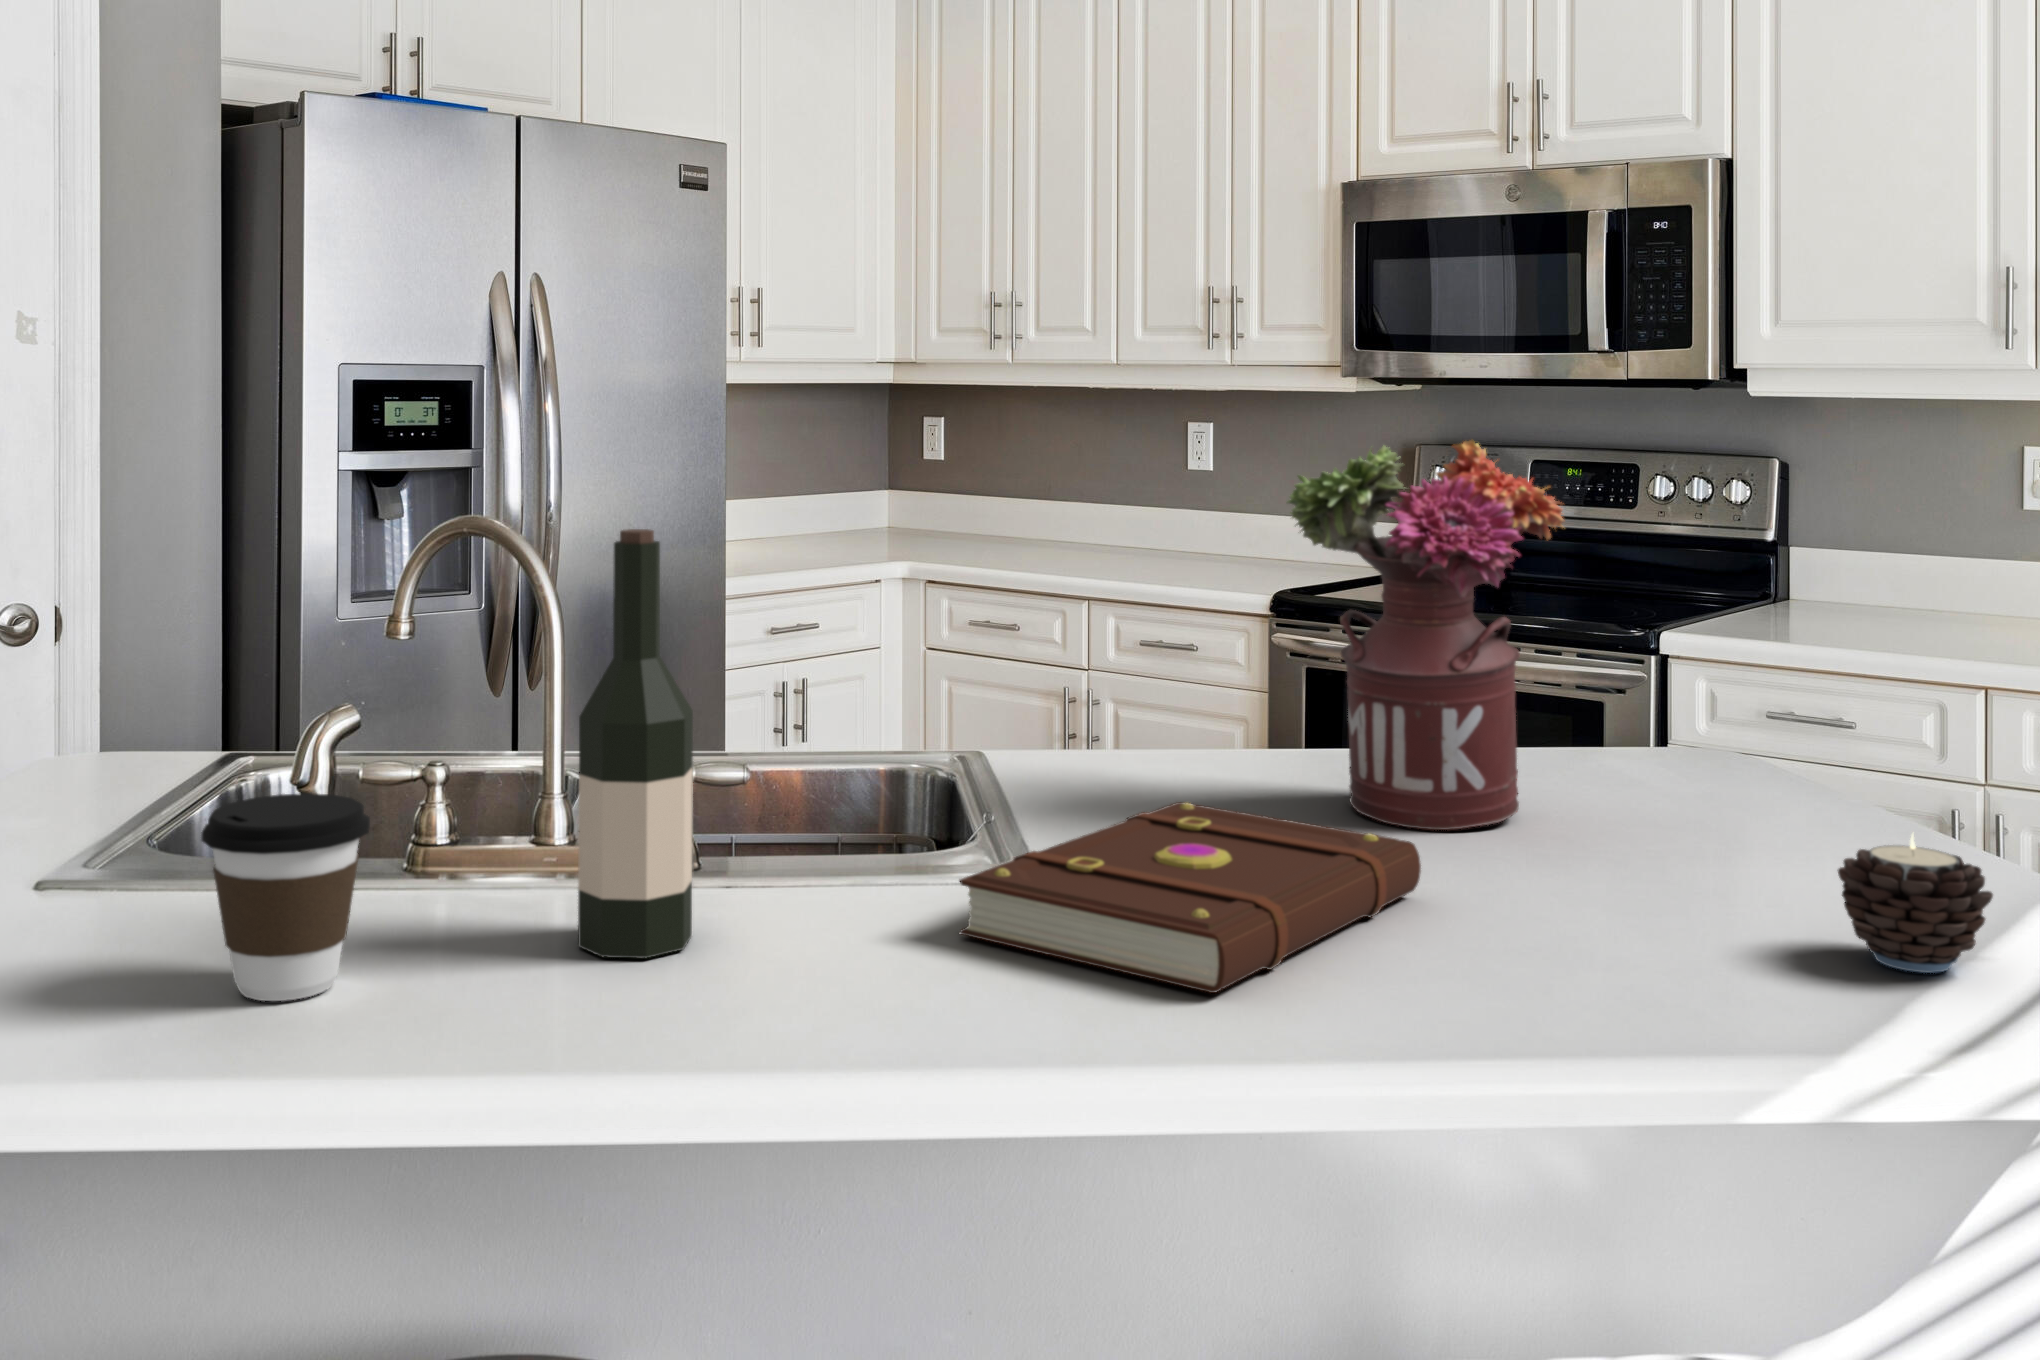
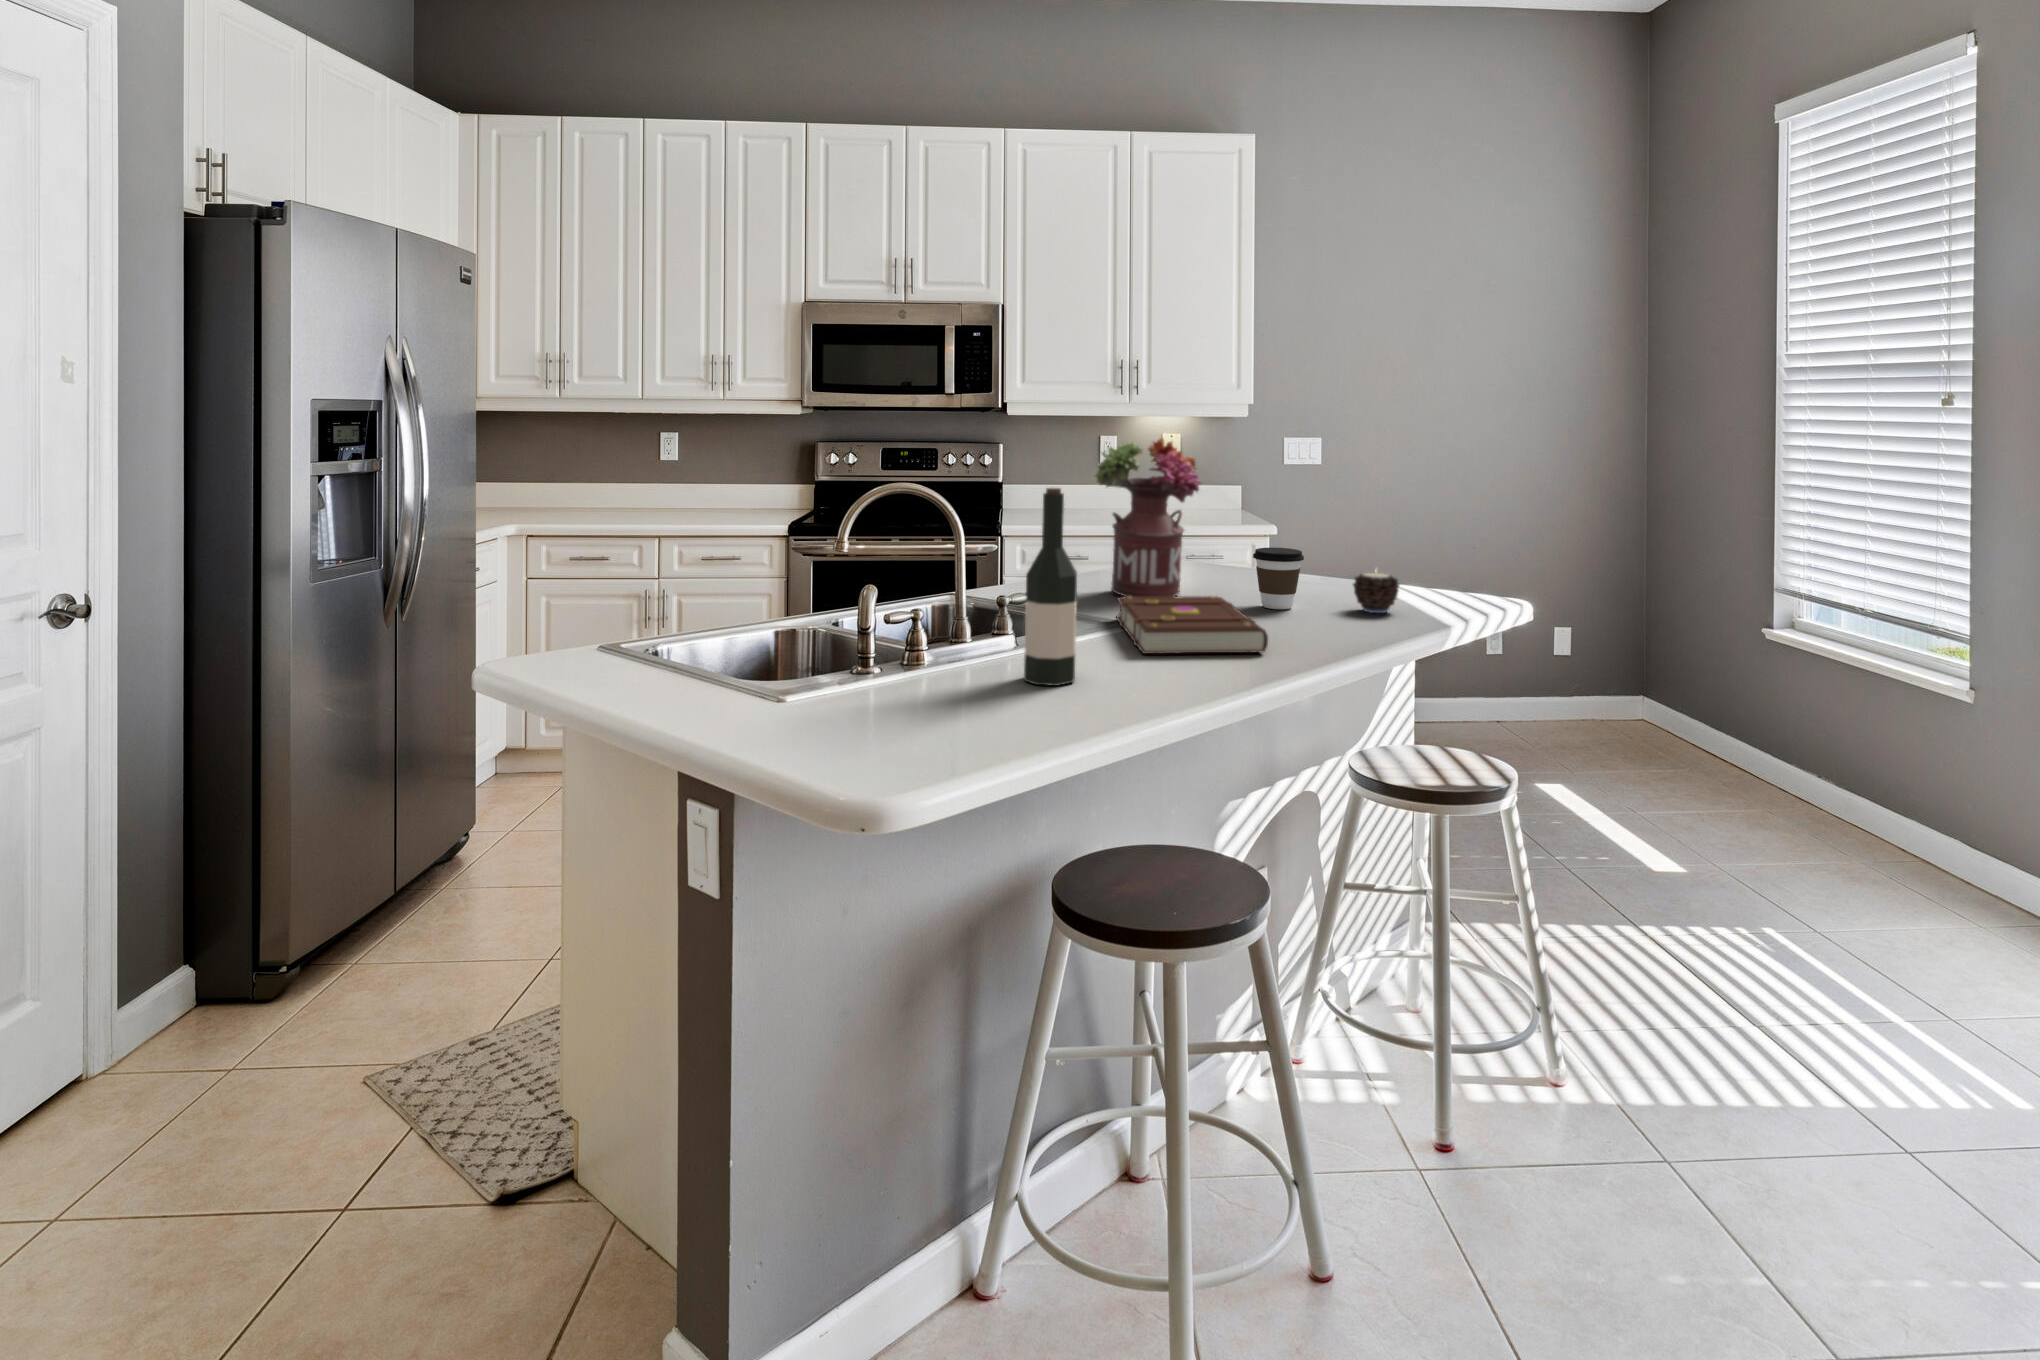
coffee cup: present [201,793,370,1001] -> present [1253,547,1304,609]

